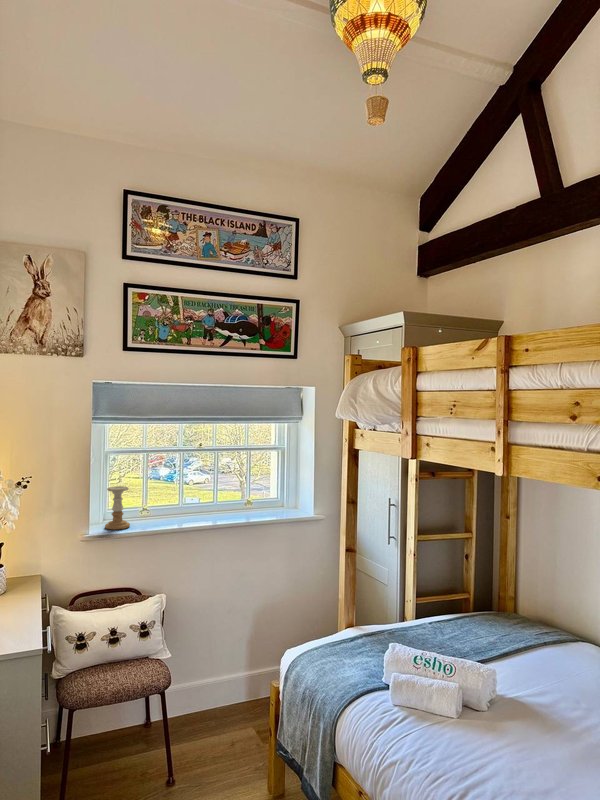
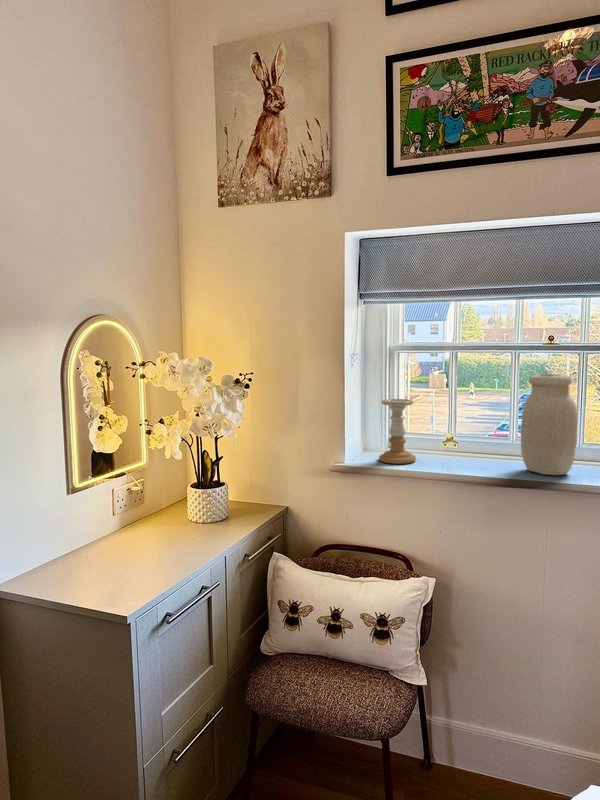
jar: none [192,465,221,521] -> present [521,374,578,475]

